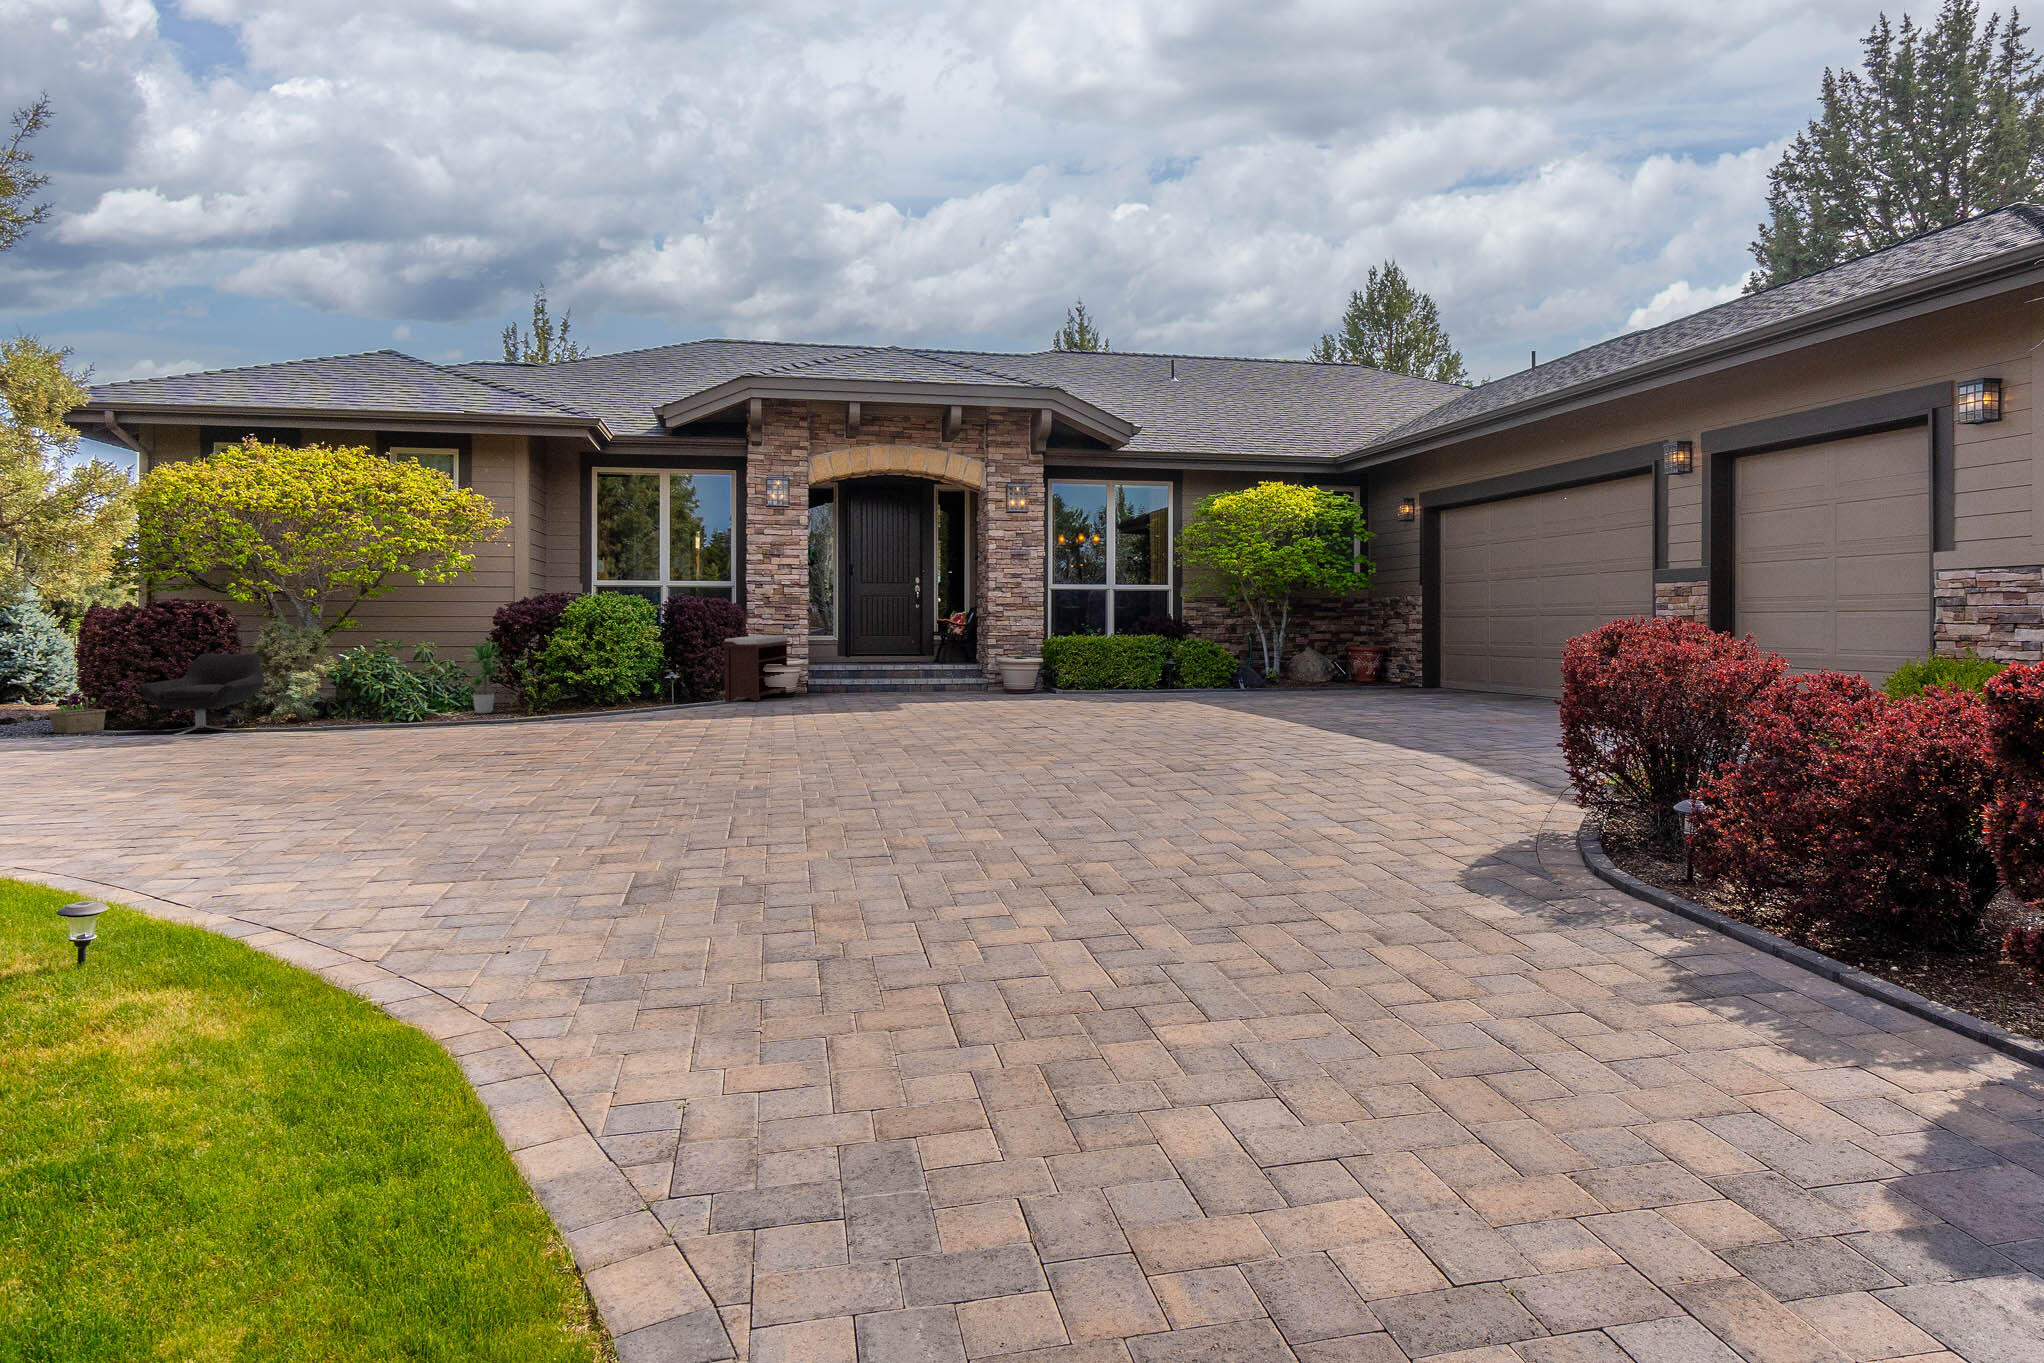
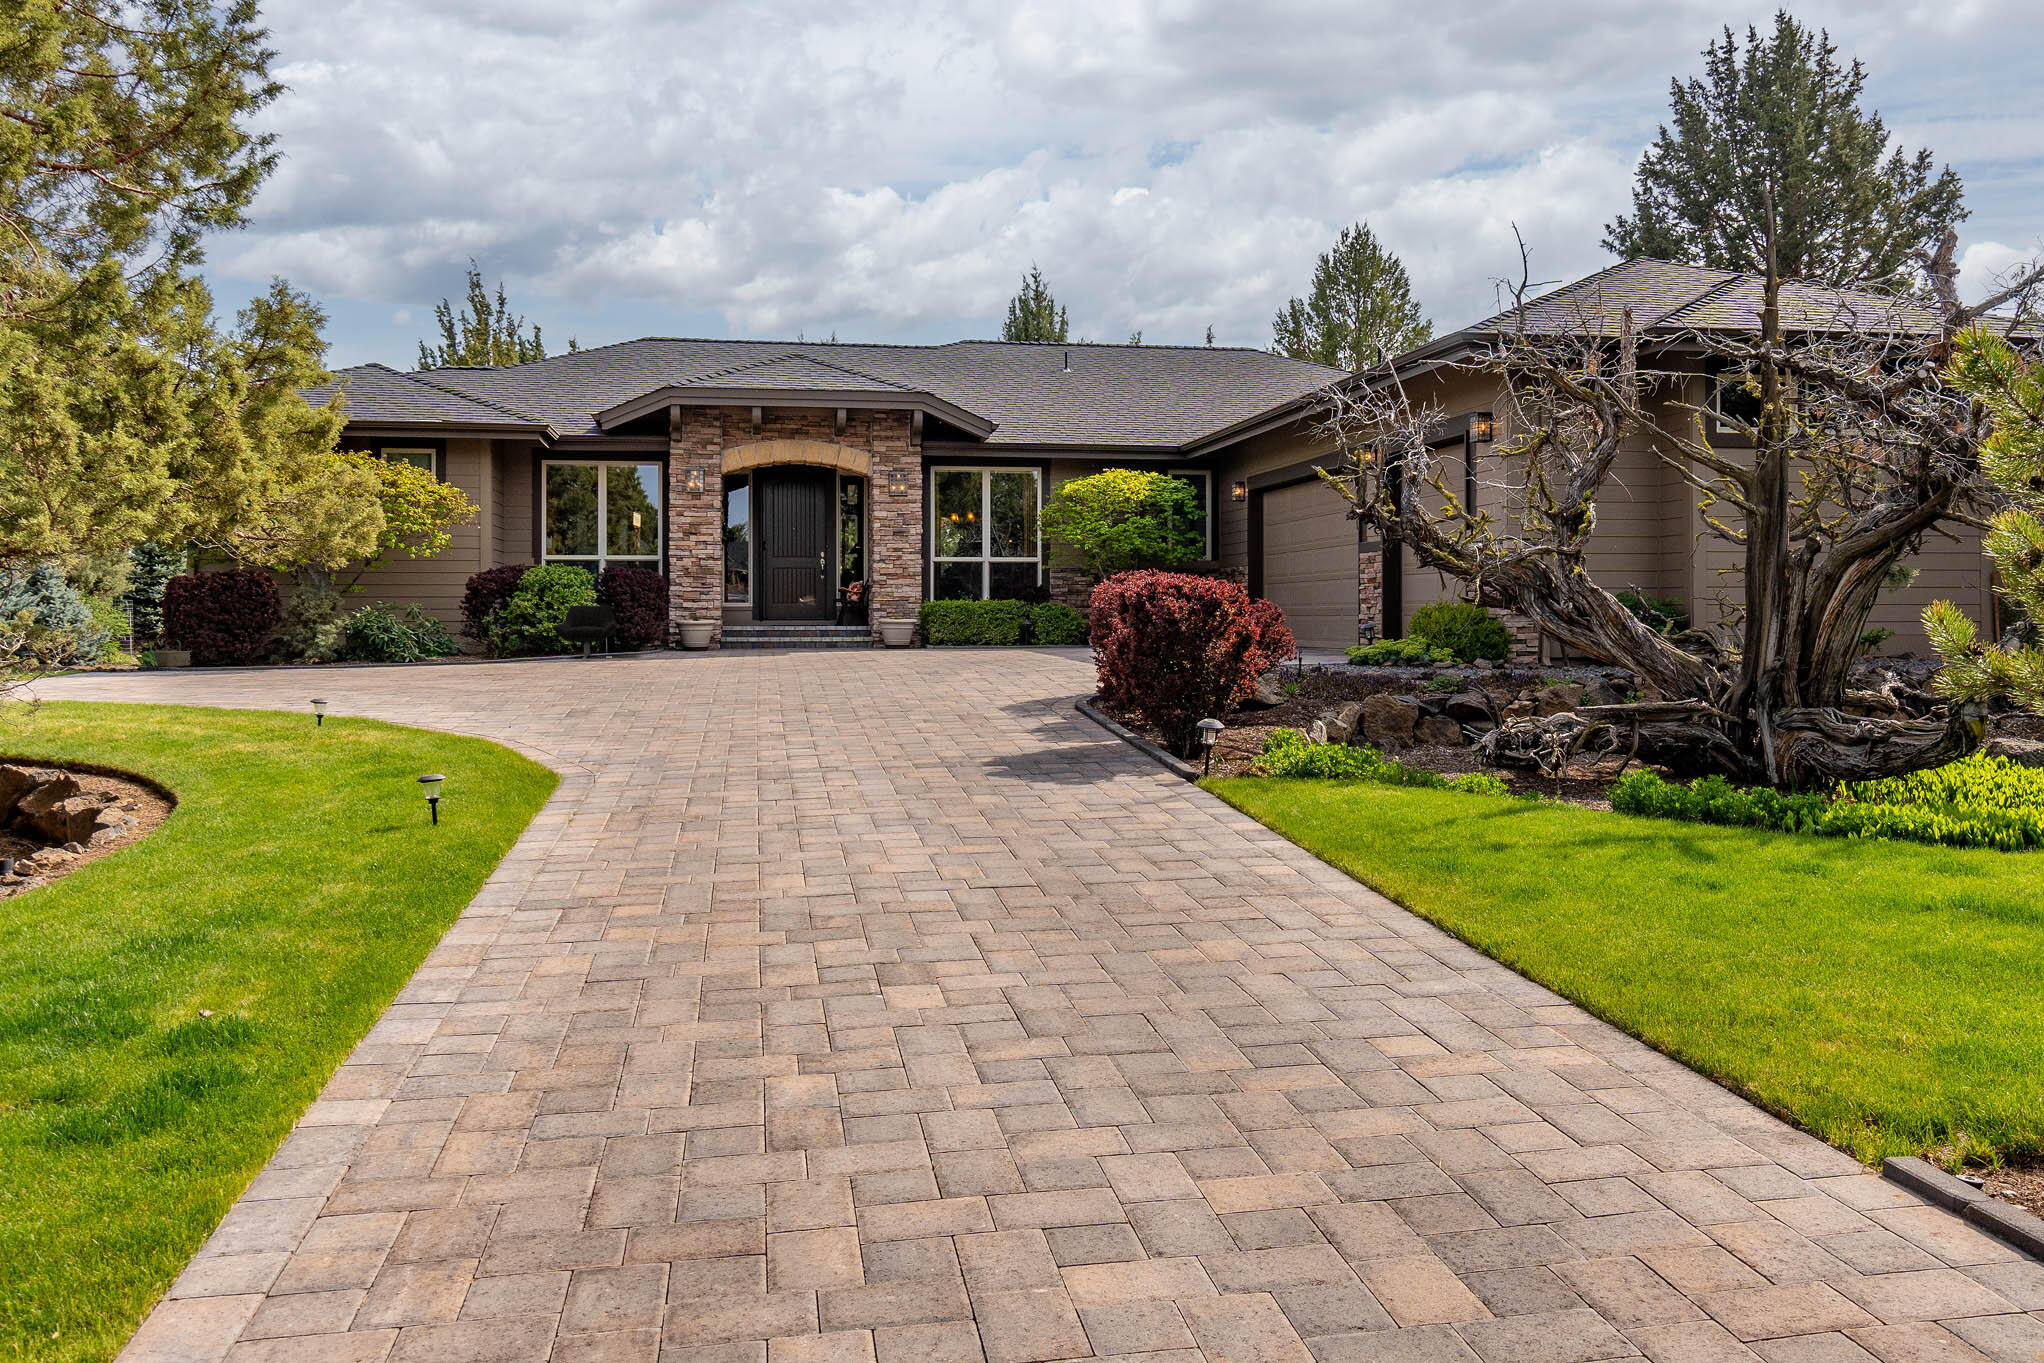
bench: present [722,635,790,702] -> none [646,599,703,651]
potted plant: present [468,640,500,714] -> none [444,599,482,657]
lounge chair: present [138,653,264,735] -> present [552,605,618,659]

